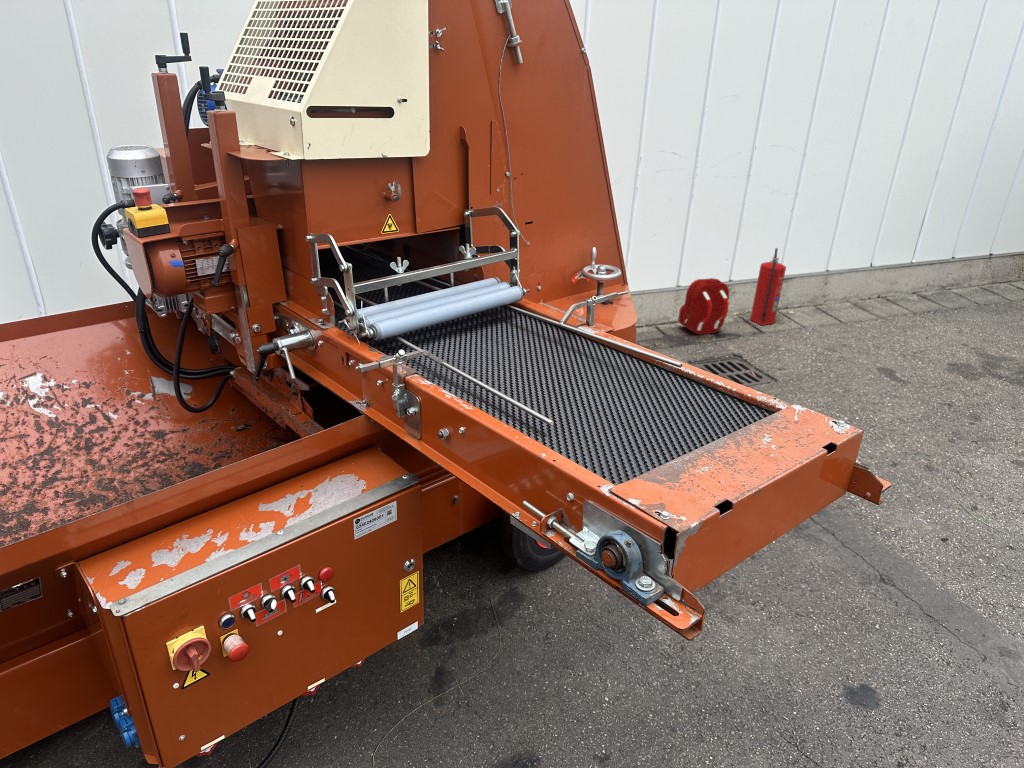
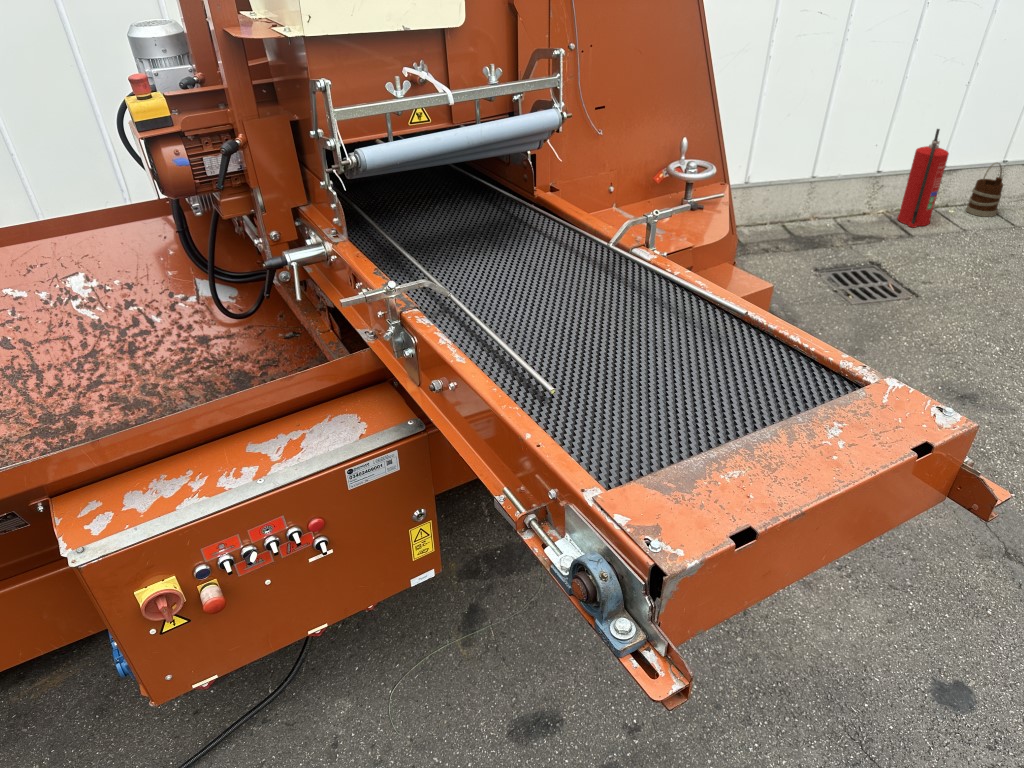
wooden bucket: none [801,275,828,317] -> present [966,163,1003,217]
backpack: present [678,278,729,335] -> none [805,167,871,238]

